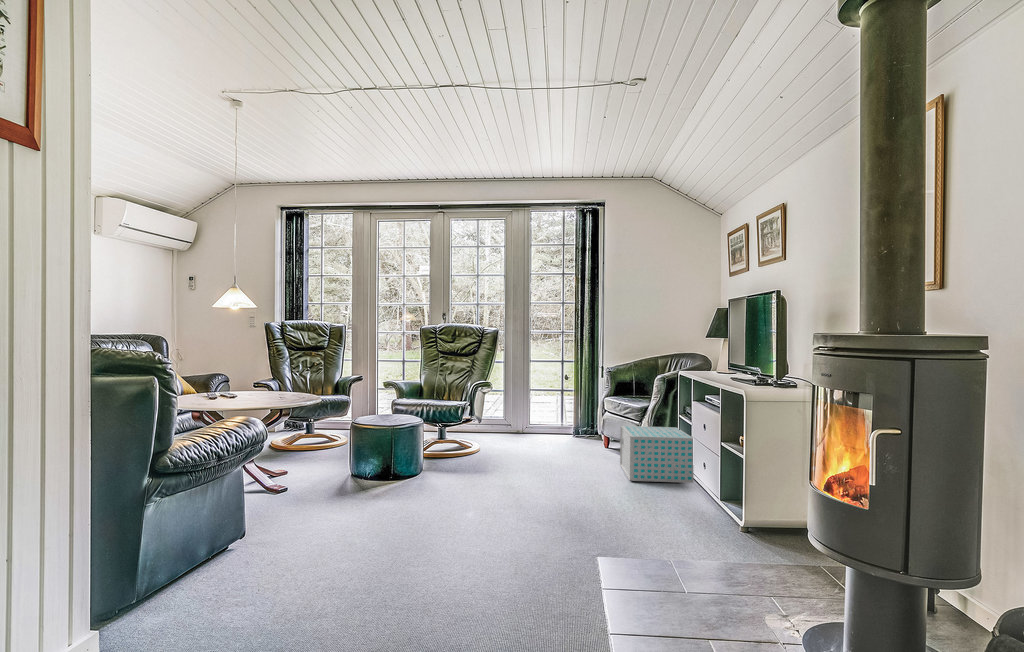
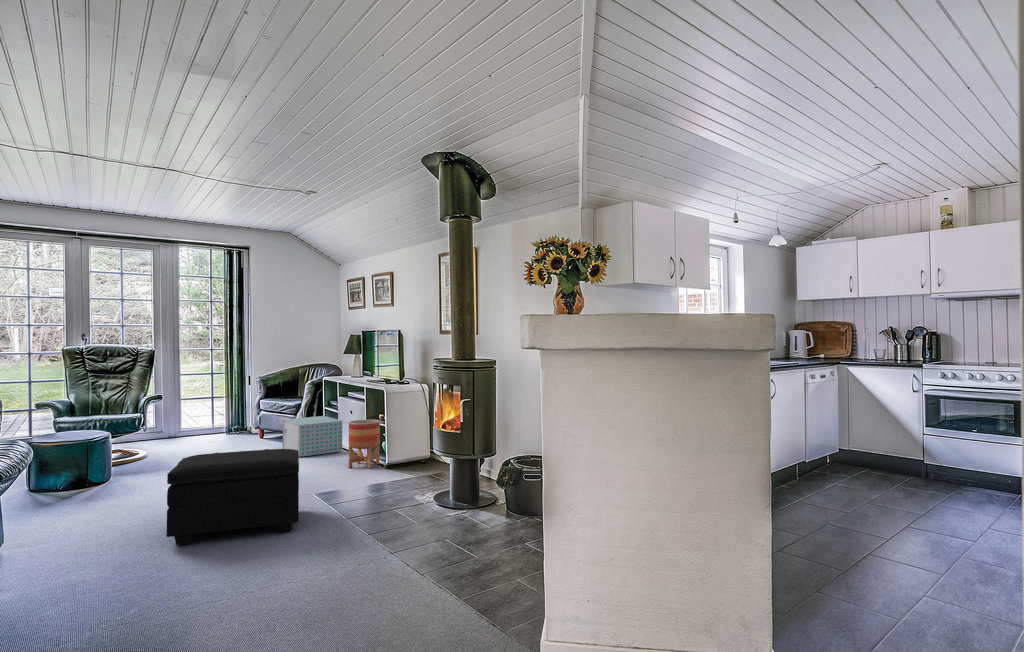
planter: none [686,441,739,524] -> present [349,420,380,469]
footstool: none [358,464,564,624] -> present [167,449,299,545]

